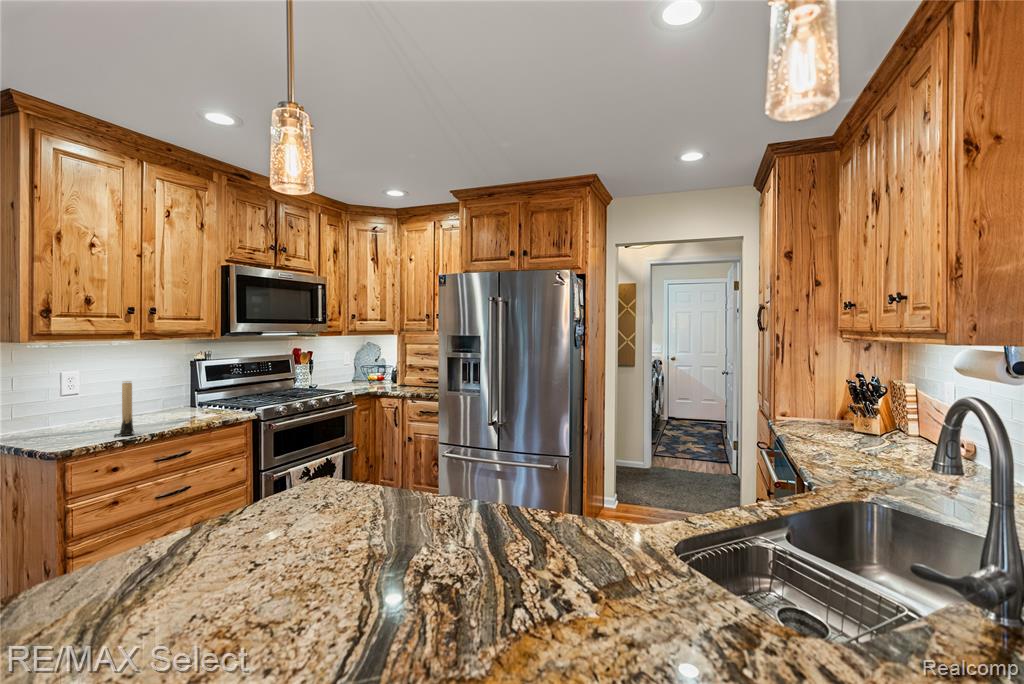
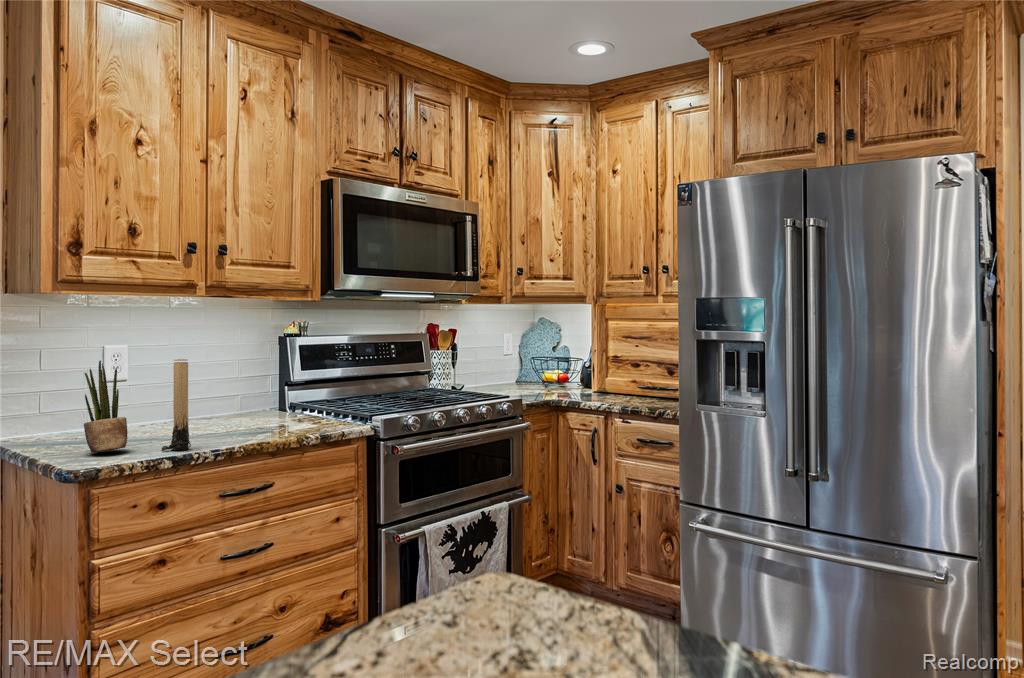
potted plant: none [57,383,89,440] -> present [84,360,127,452]

